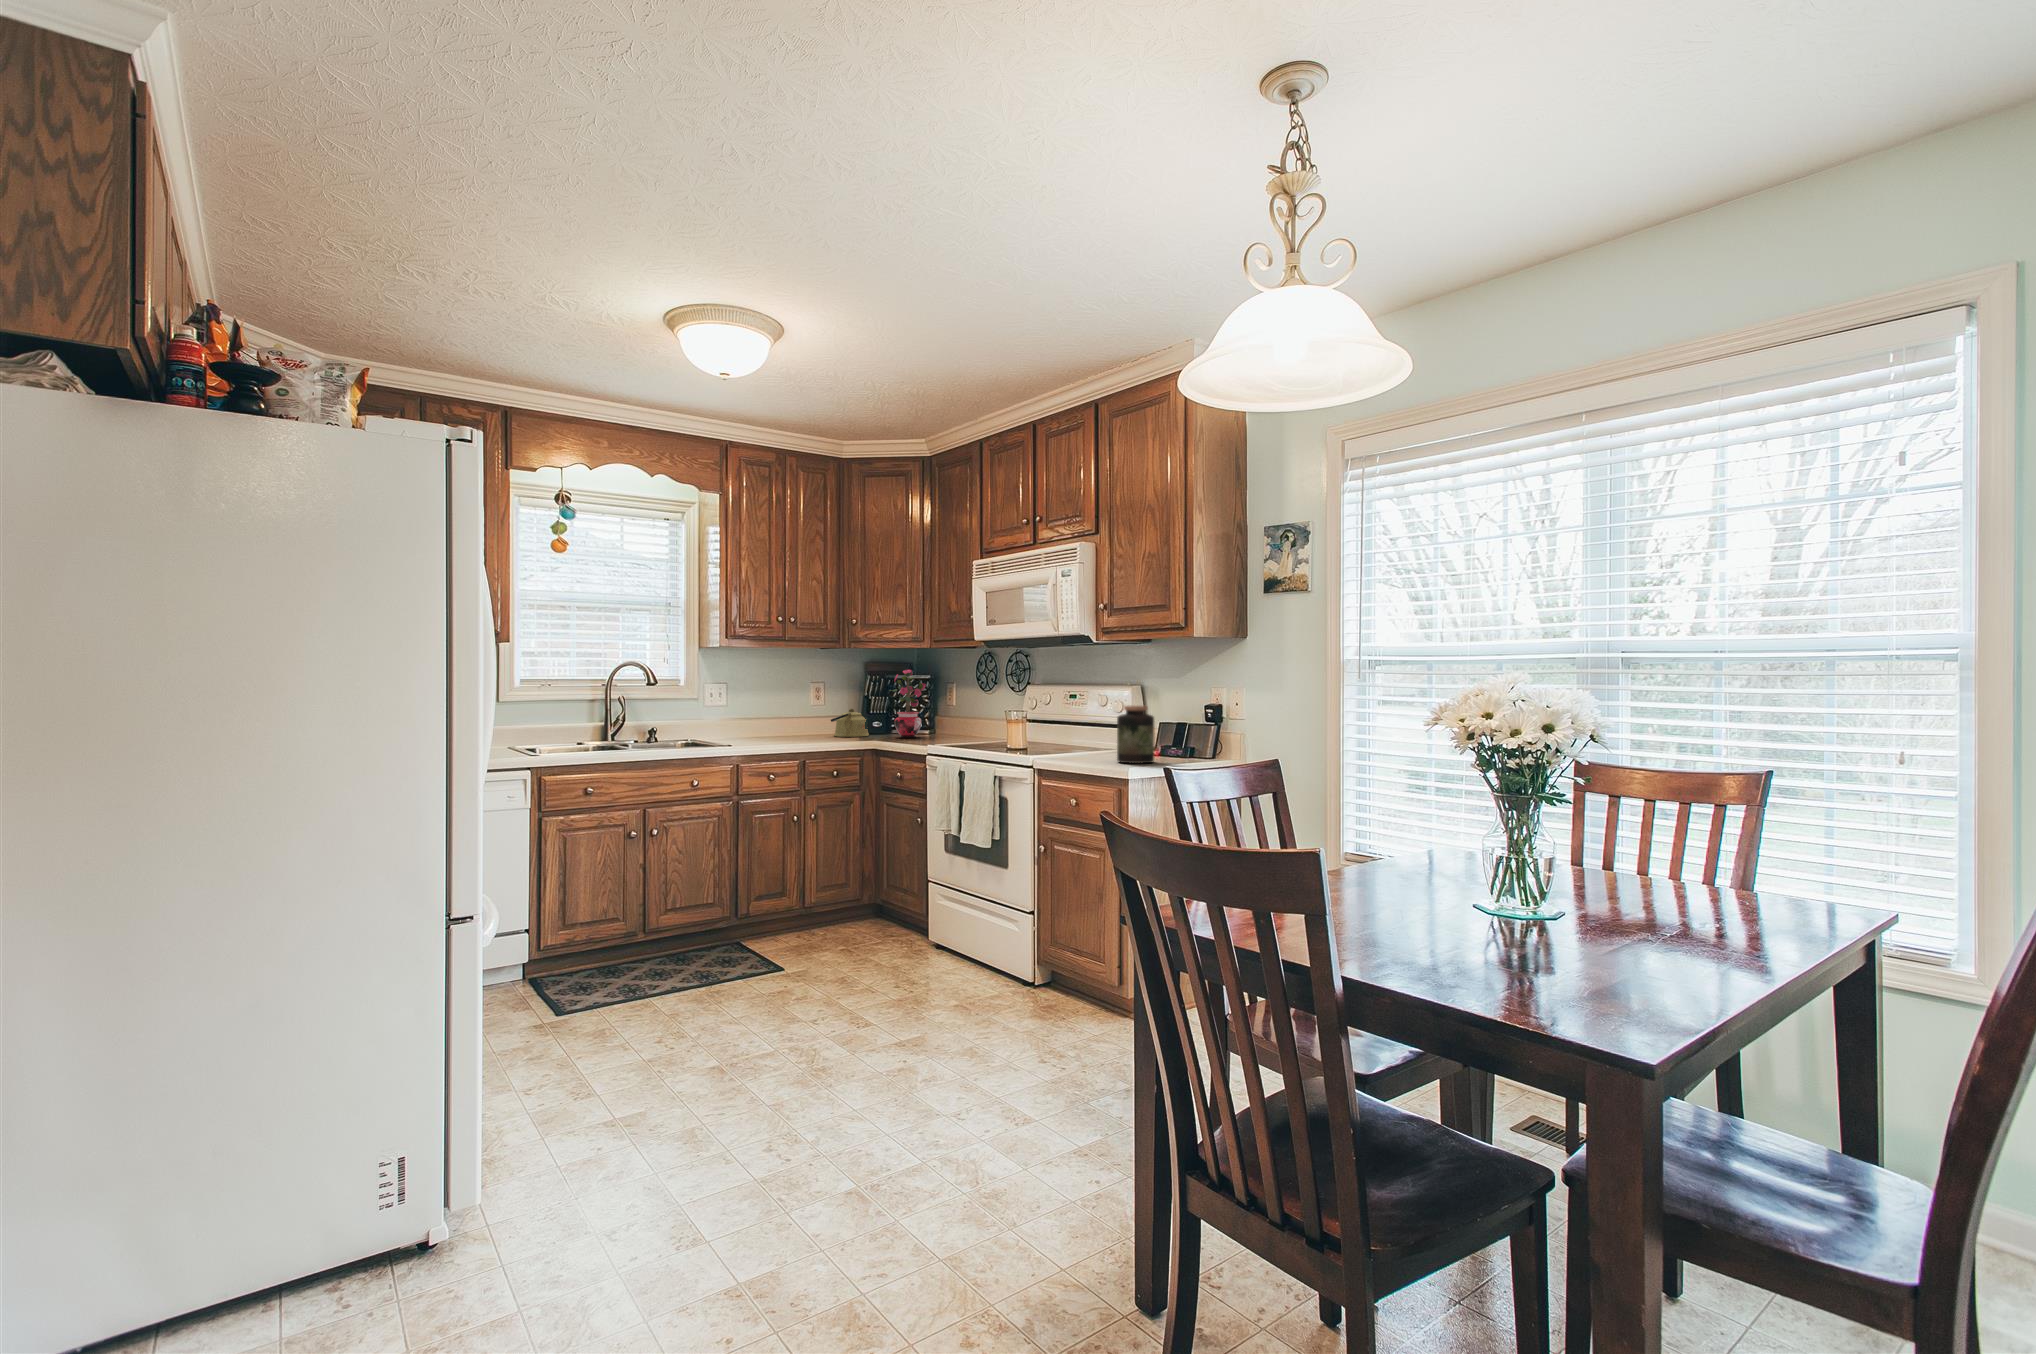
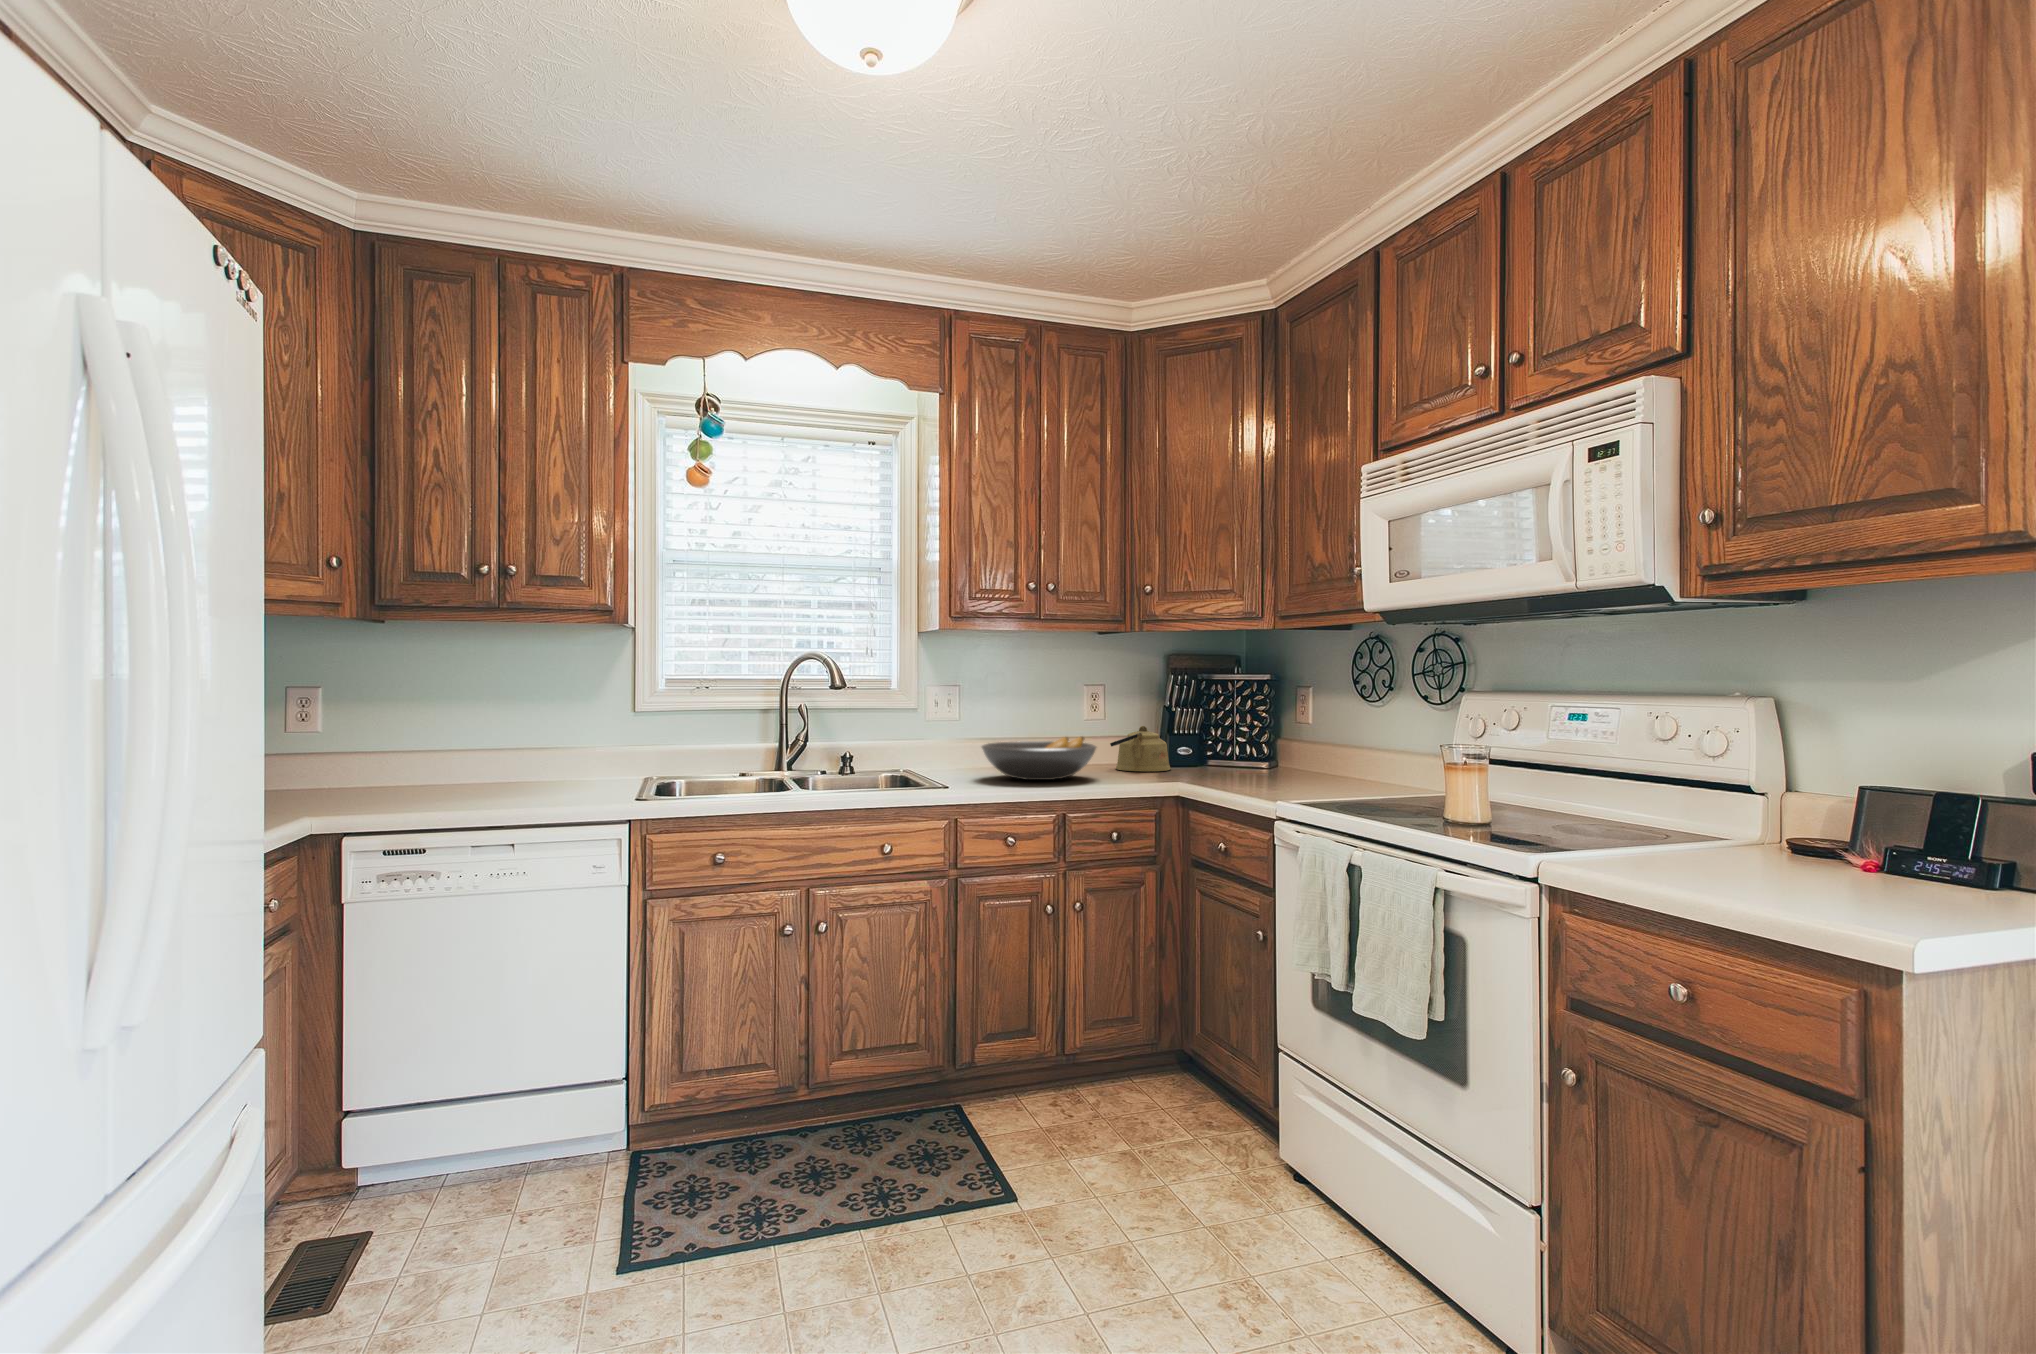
potted plant: present [893,670,926,738] -> none [1201,661,1267,777]
jar: present [1117,705,1155,763] -> none [1807,755,1935,914]
fruit bowl: none [749,715,824,741] -> present [982,737,1096,780]

